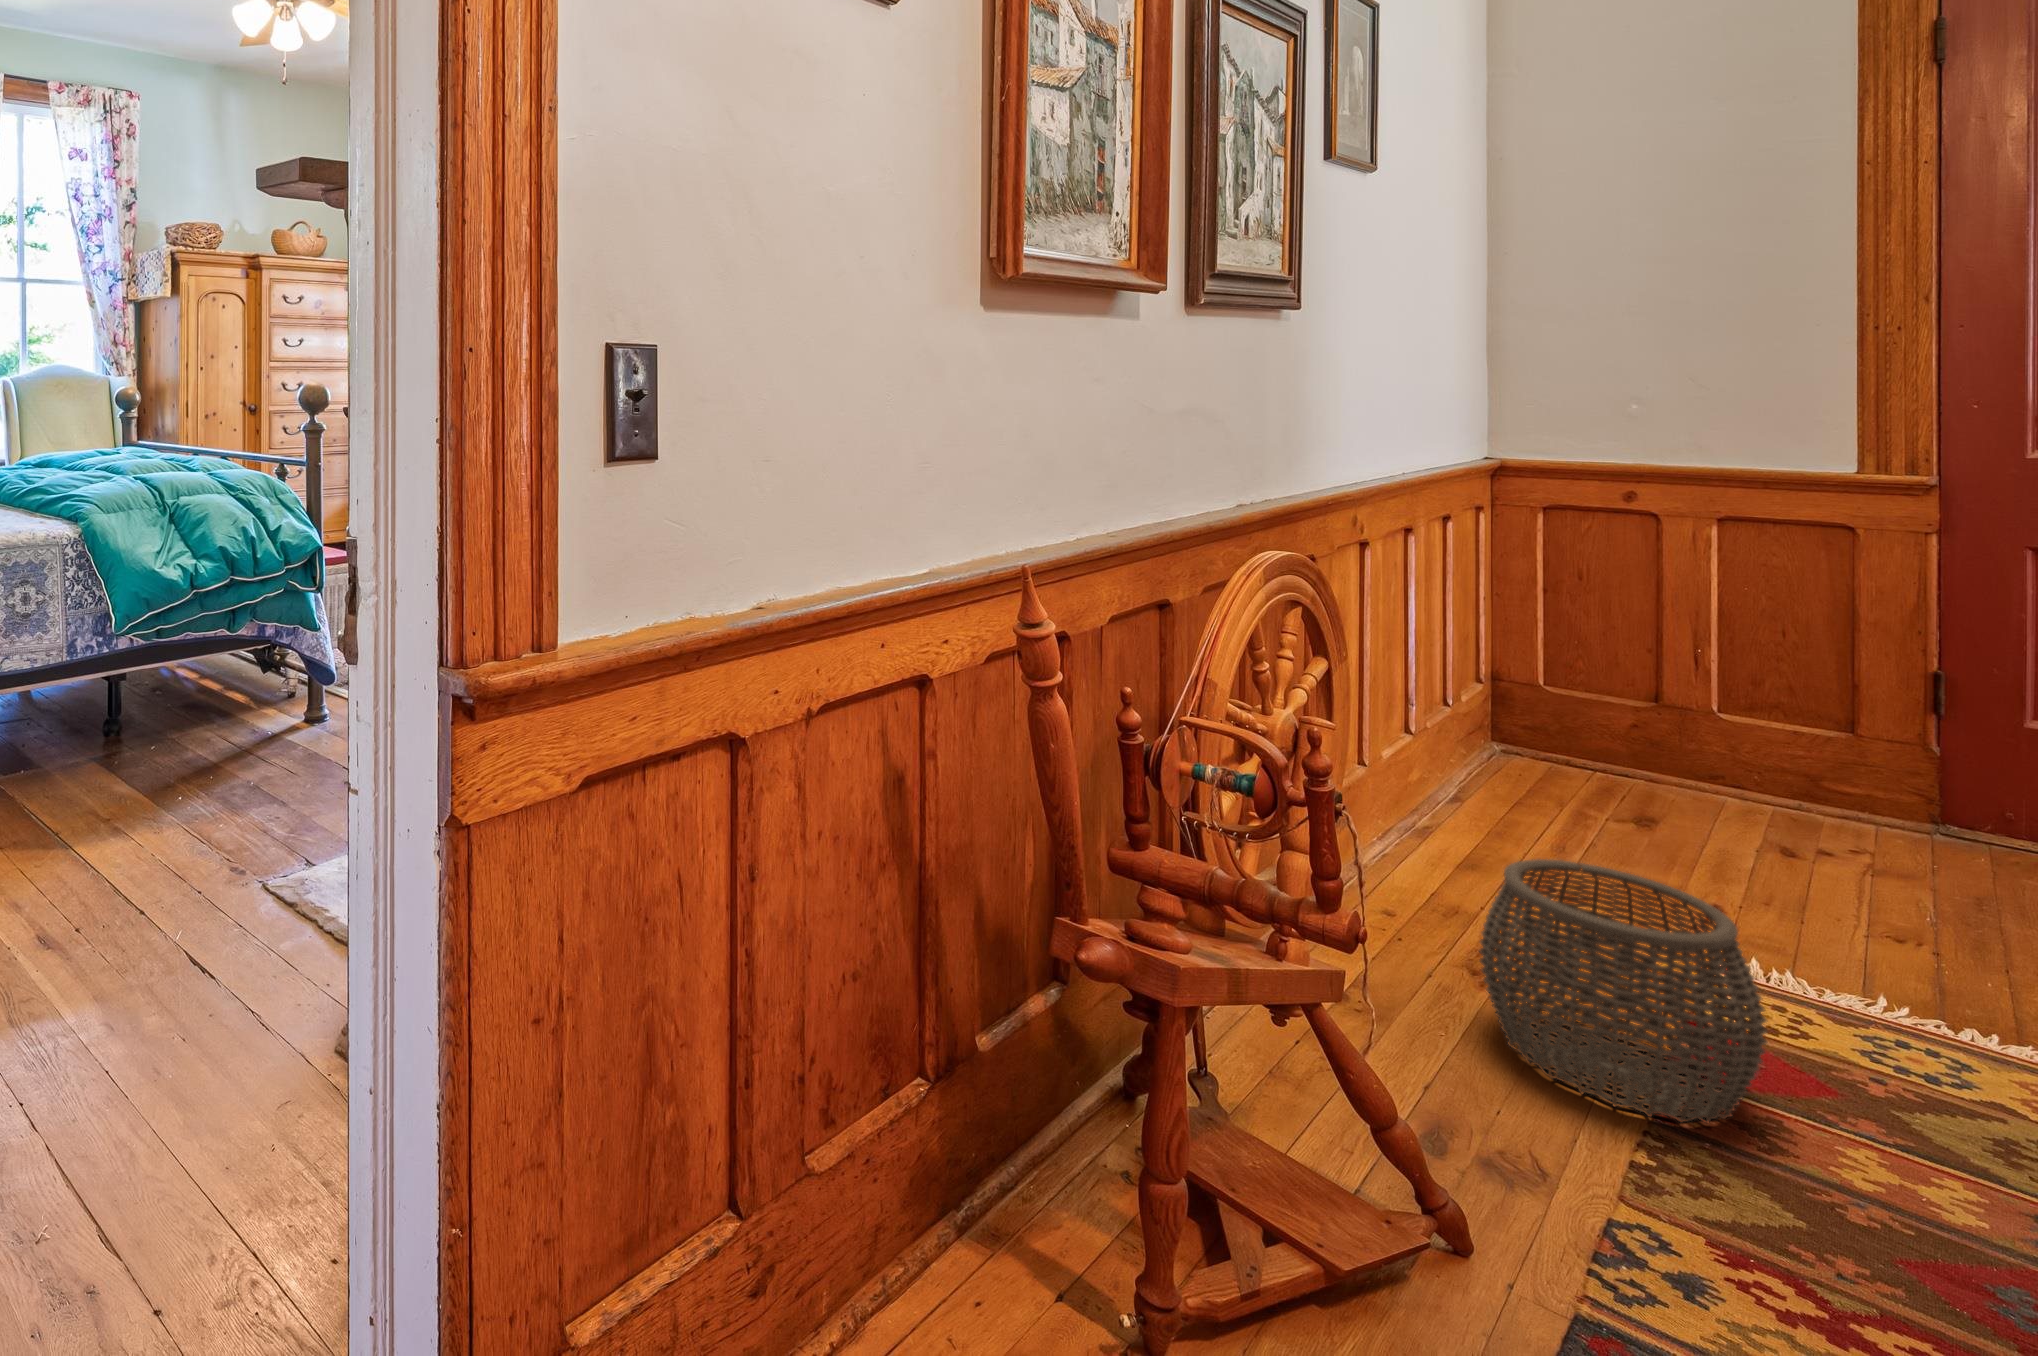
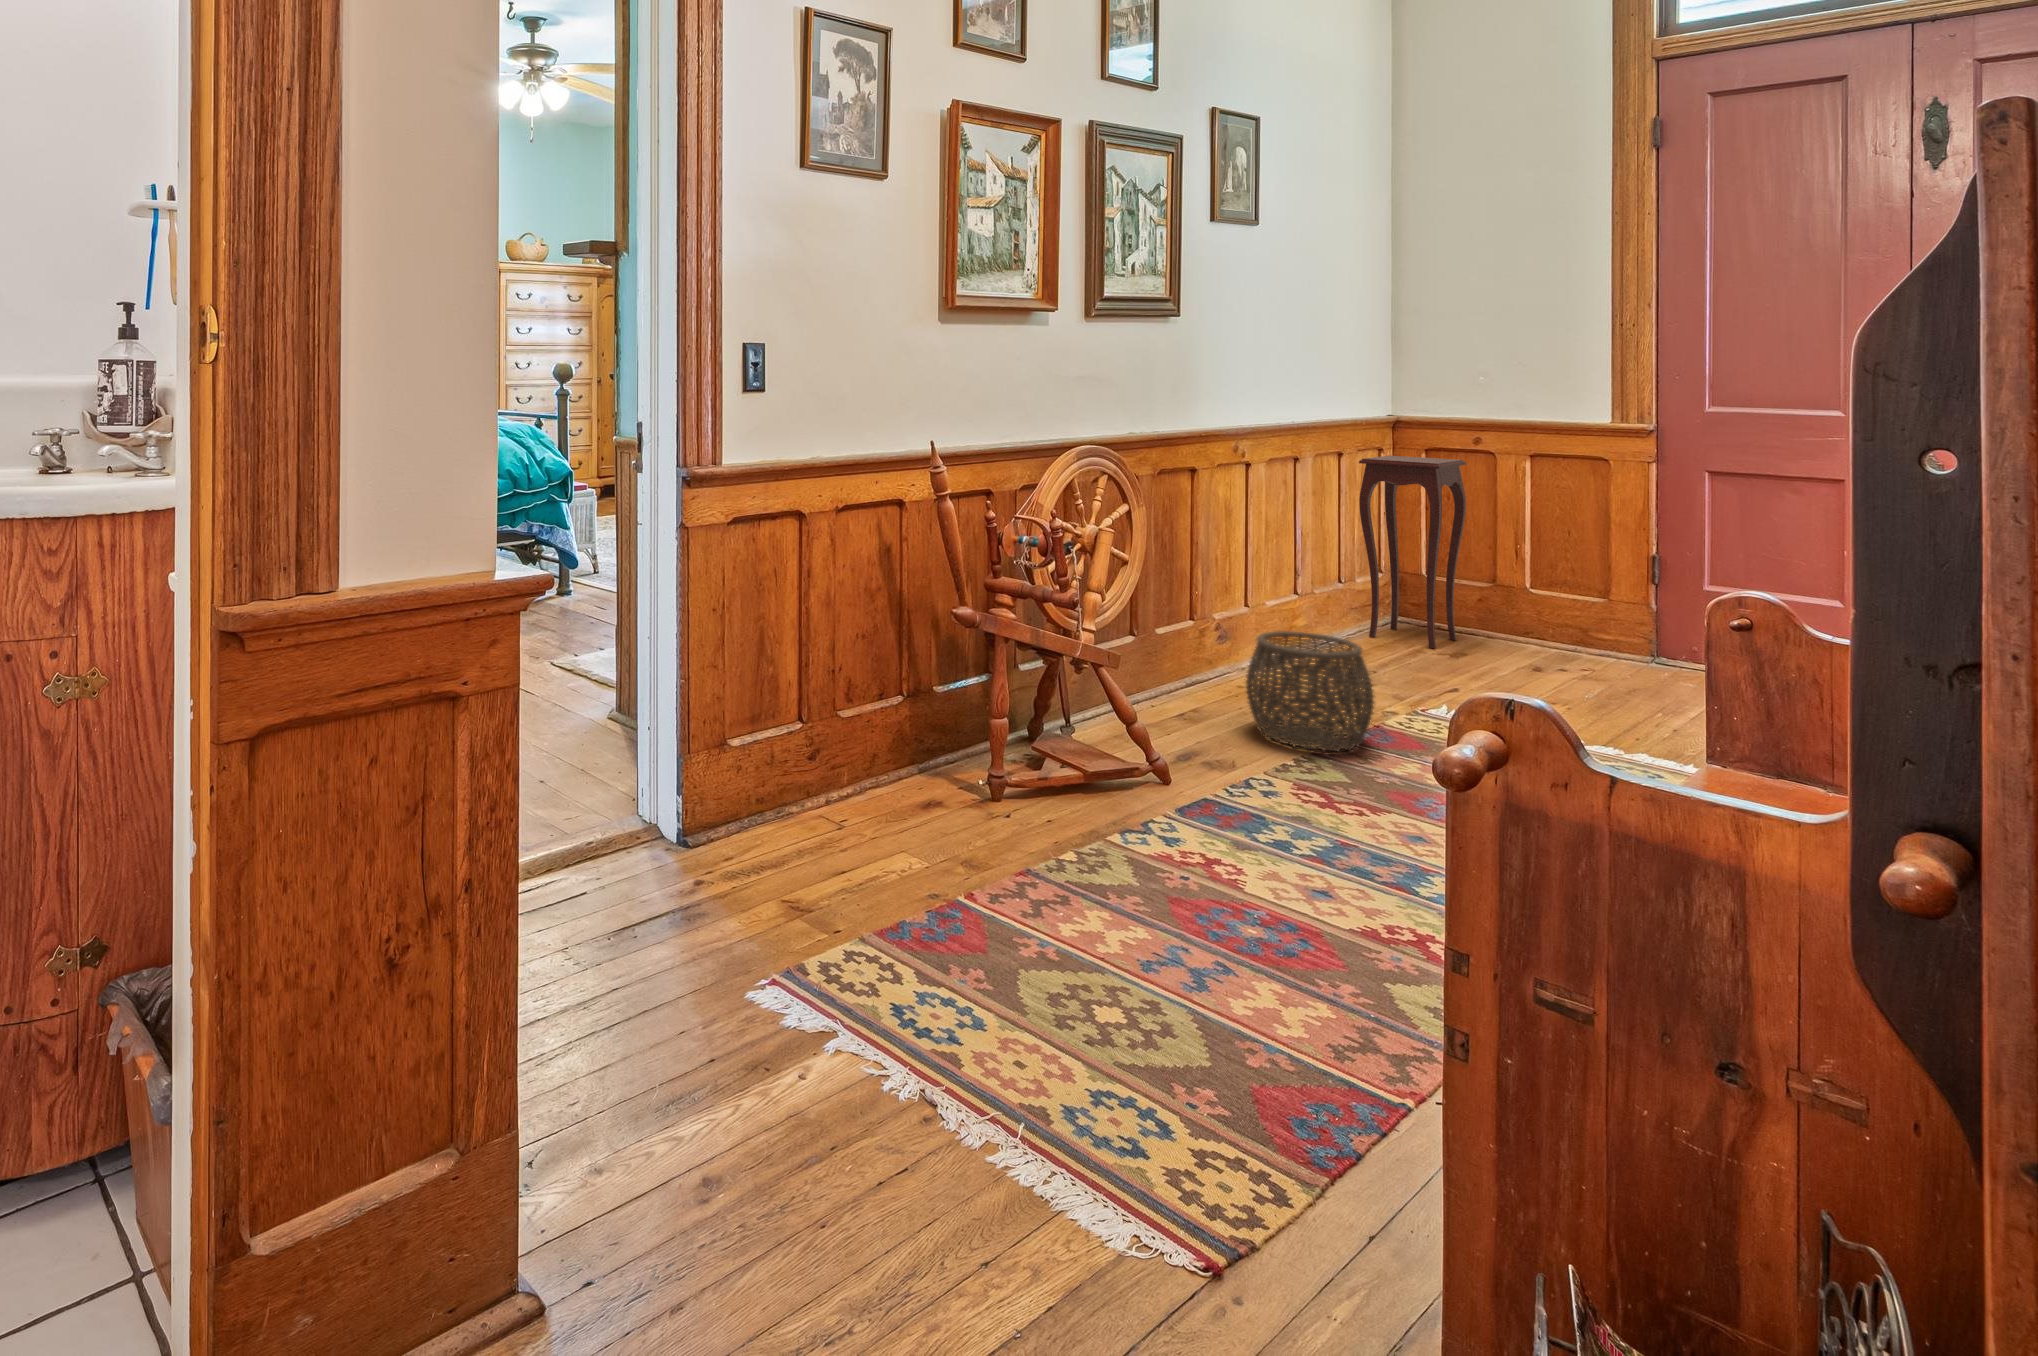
side table: none [1475,511,1629,804] -> present [1359,456,1466,648]

